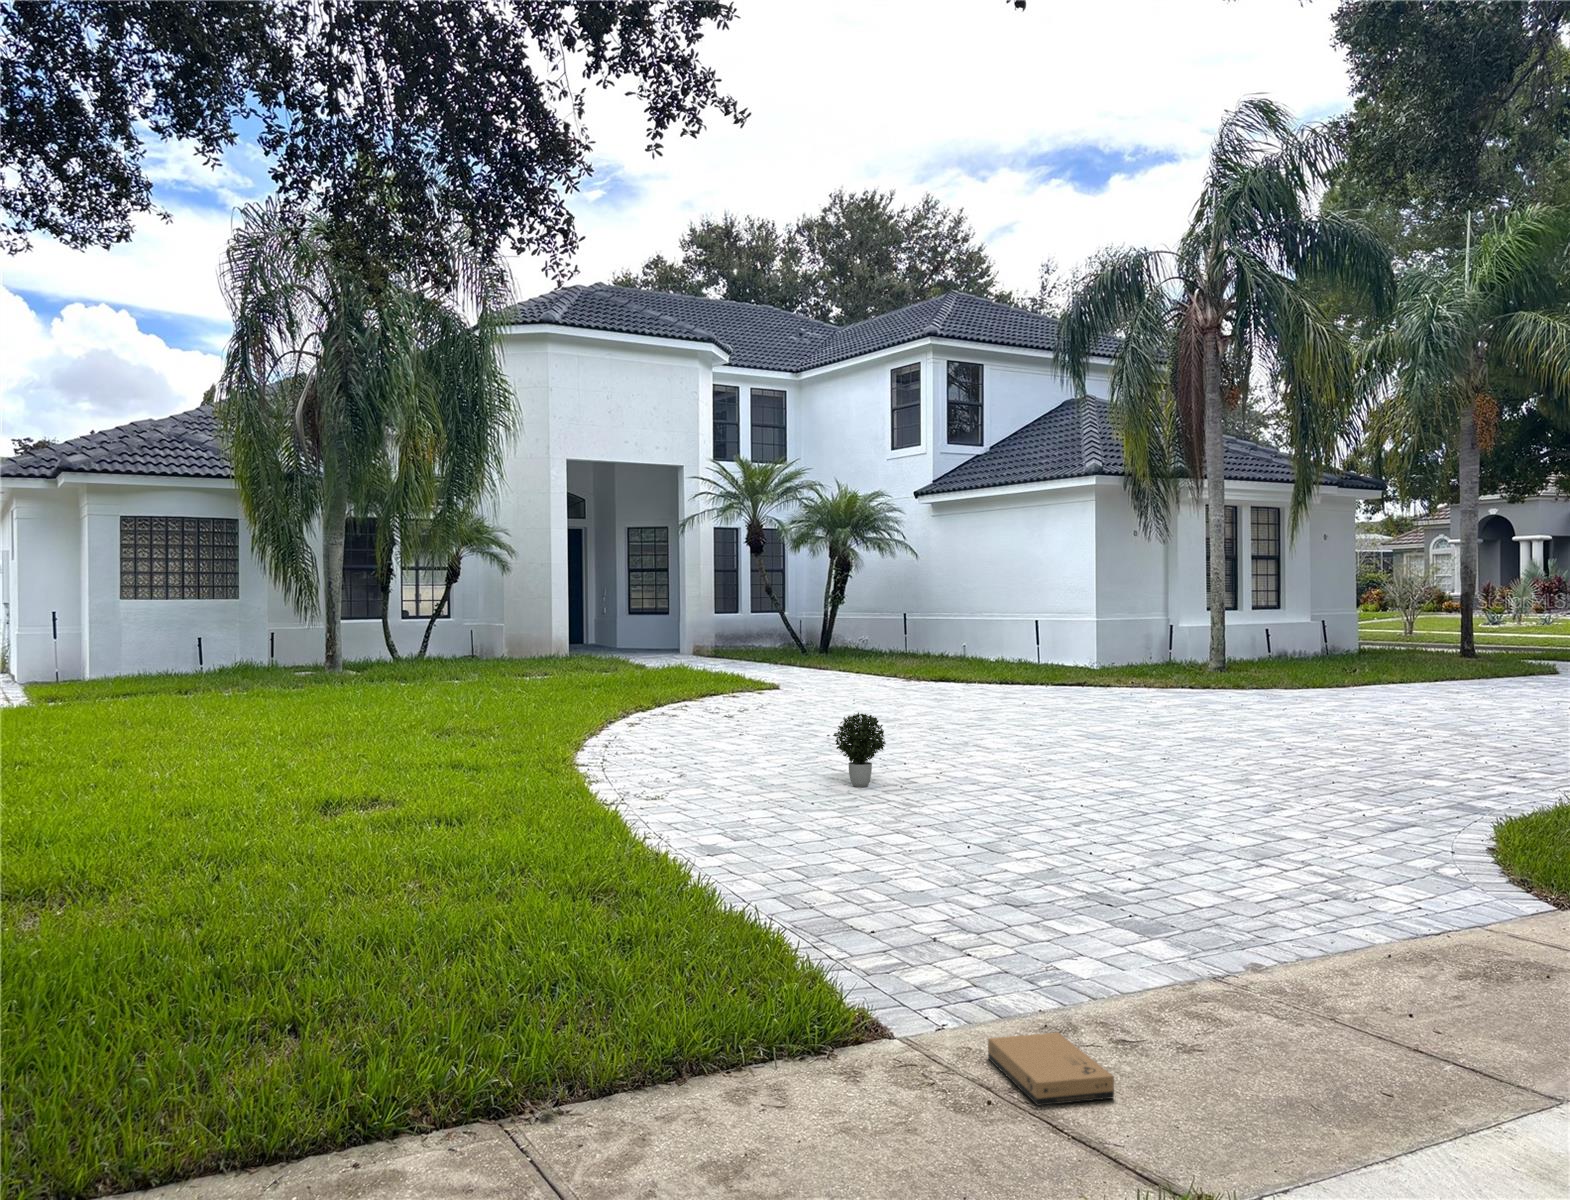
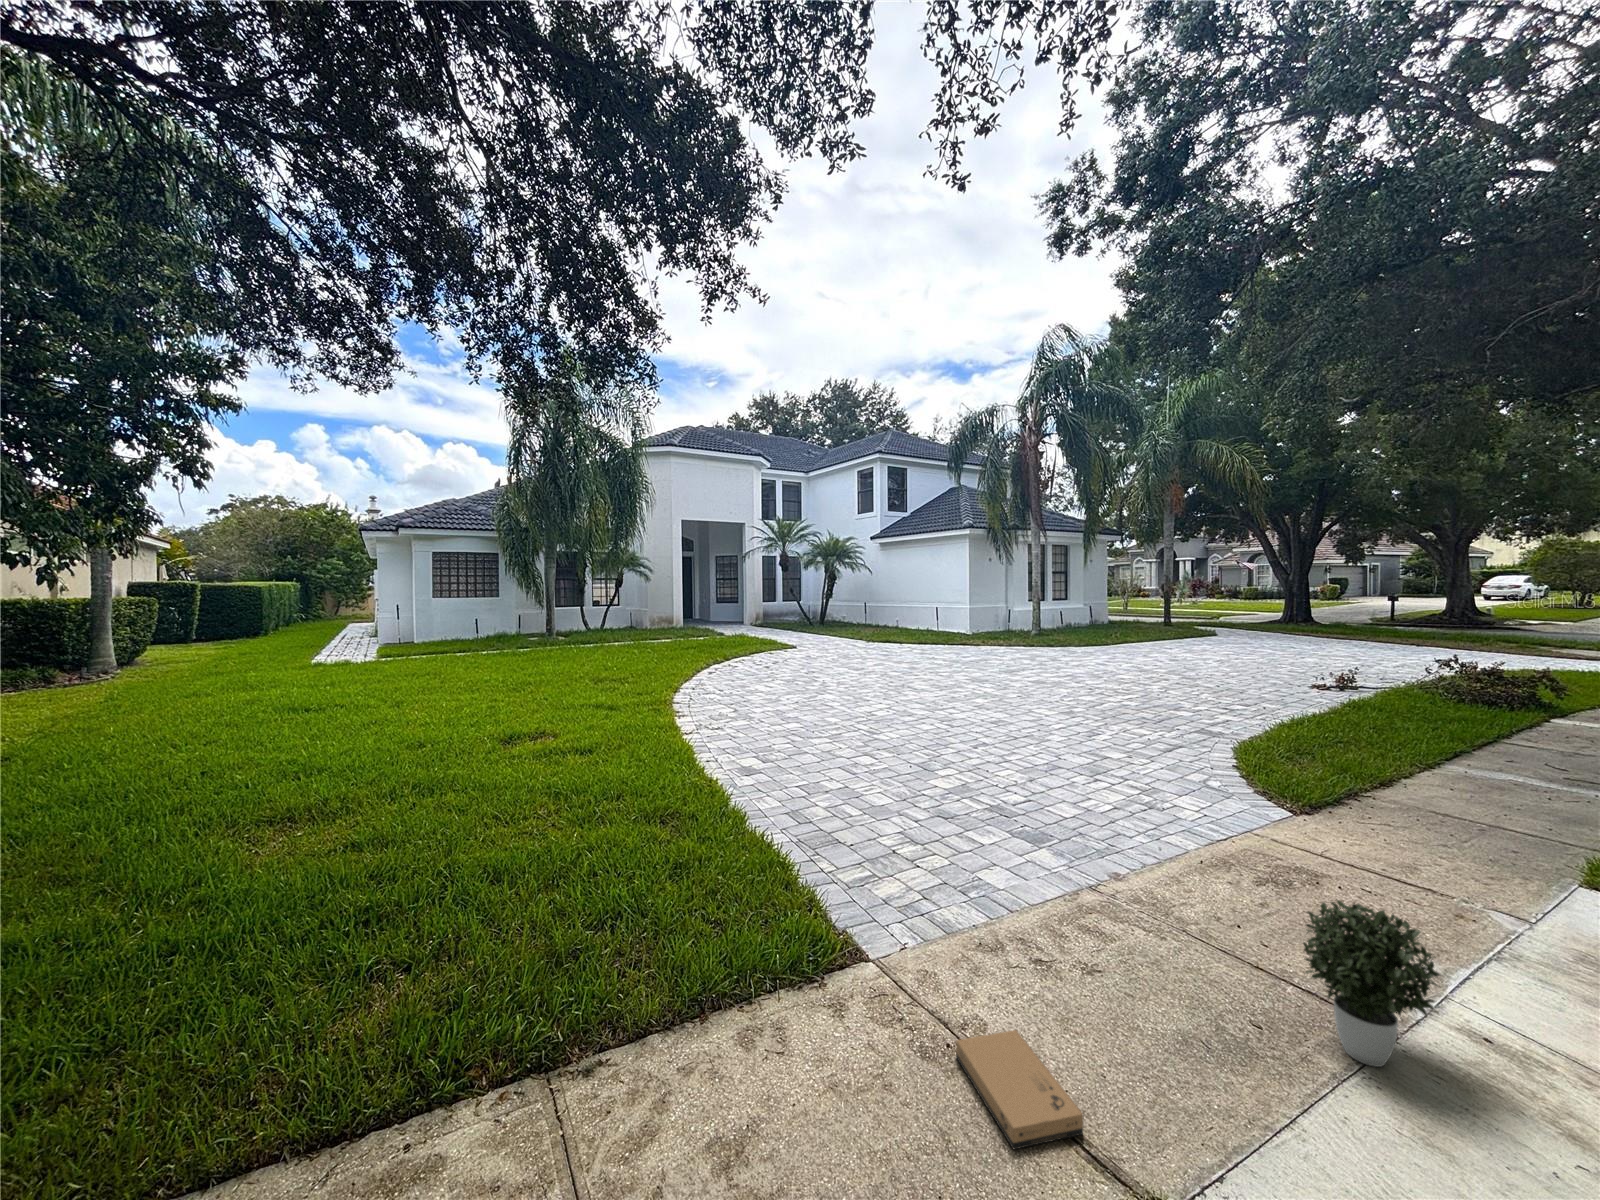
potted plant: present [833,712,886,787] -> present [1303,900,1440,1067]

